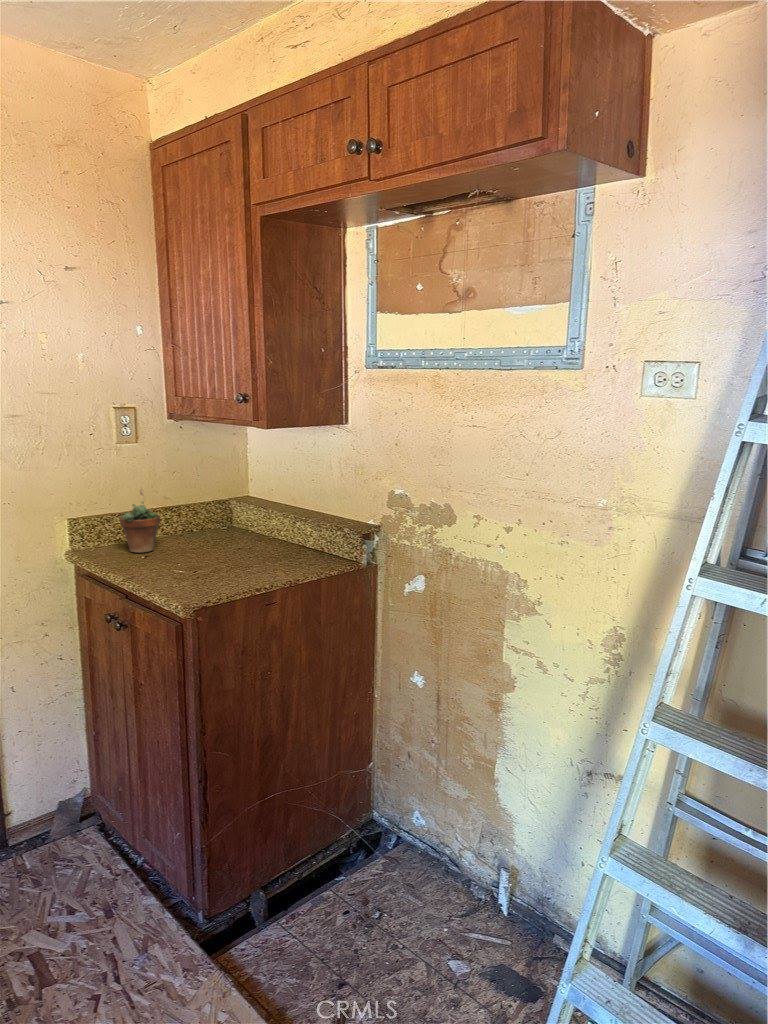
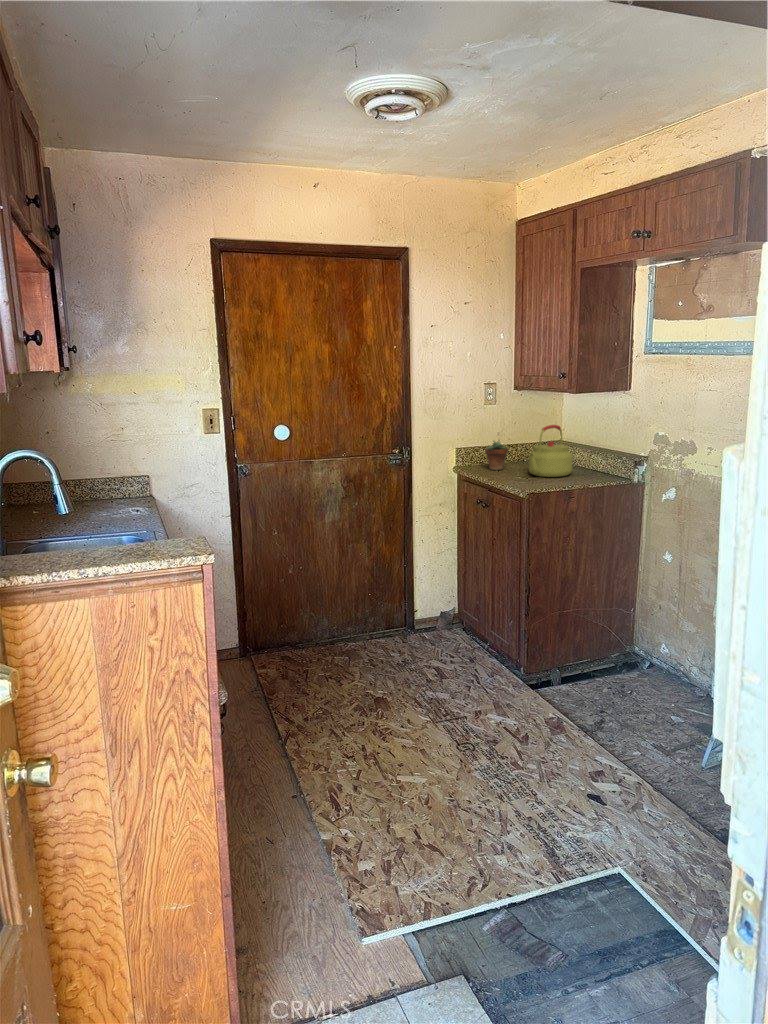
kettle: none [194,477,267,565] -> present [529,425,572,477]

